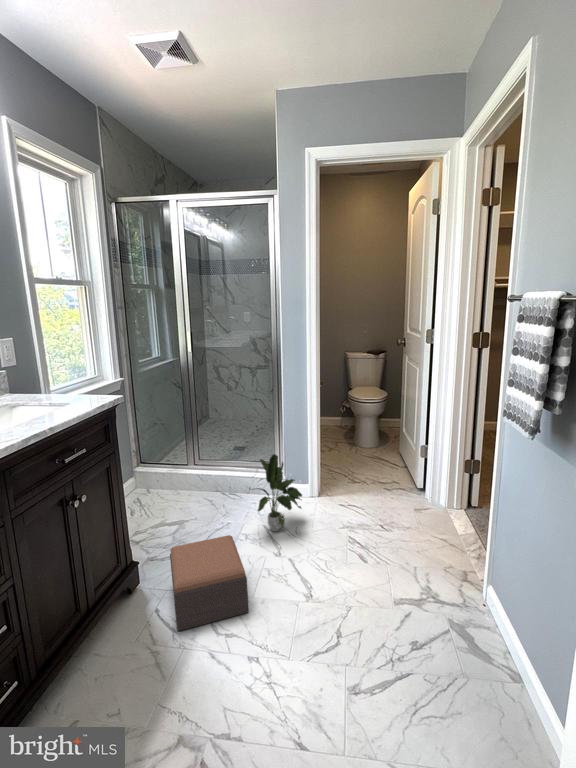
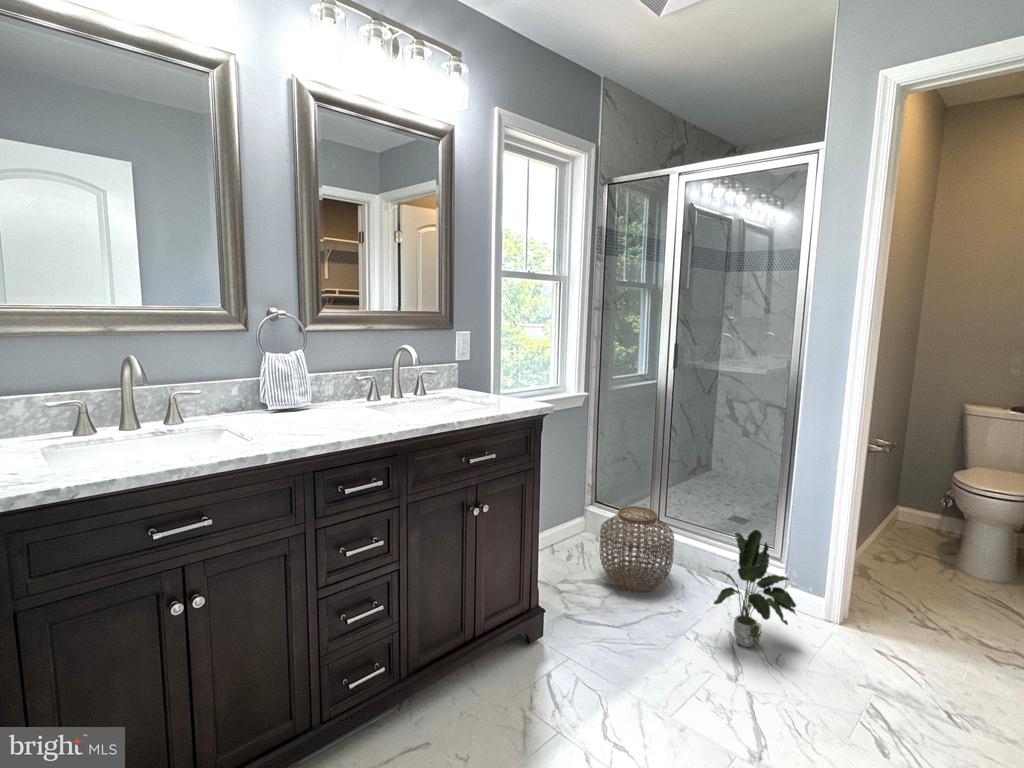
woven basket: none [159,458,216,523] -> present [600,506,674,593]
footstool: present [170,535,249,631] -> none [561,606,664,732]

